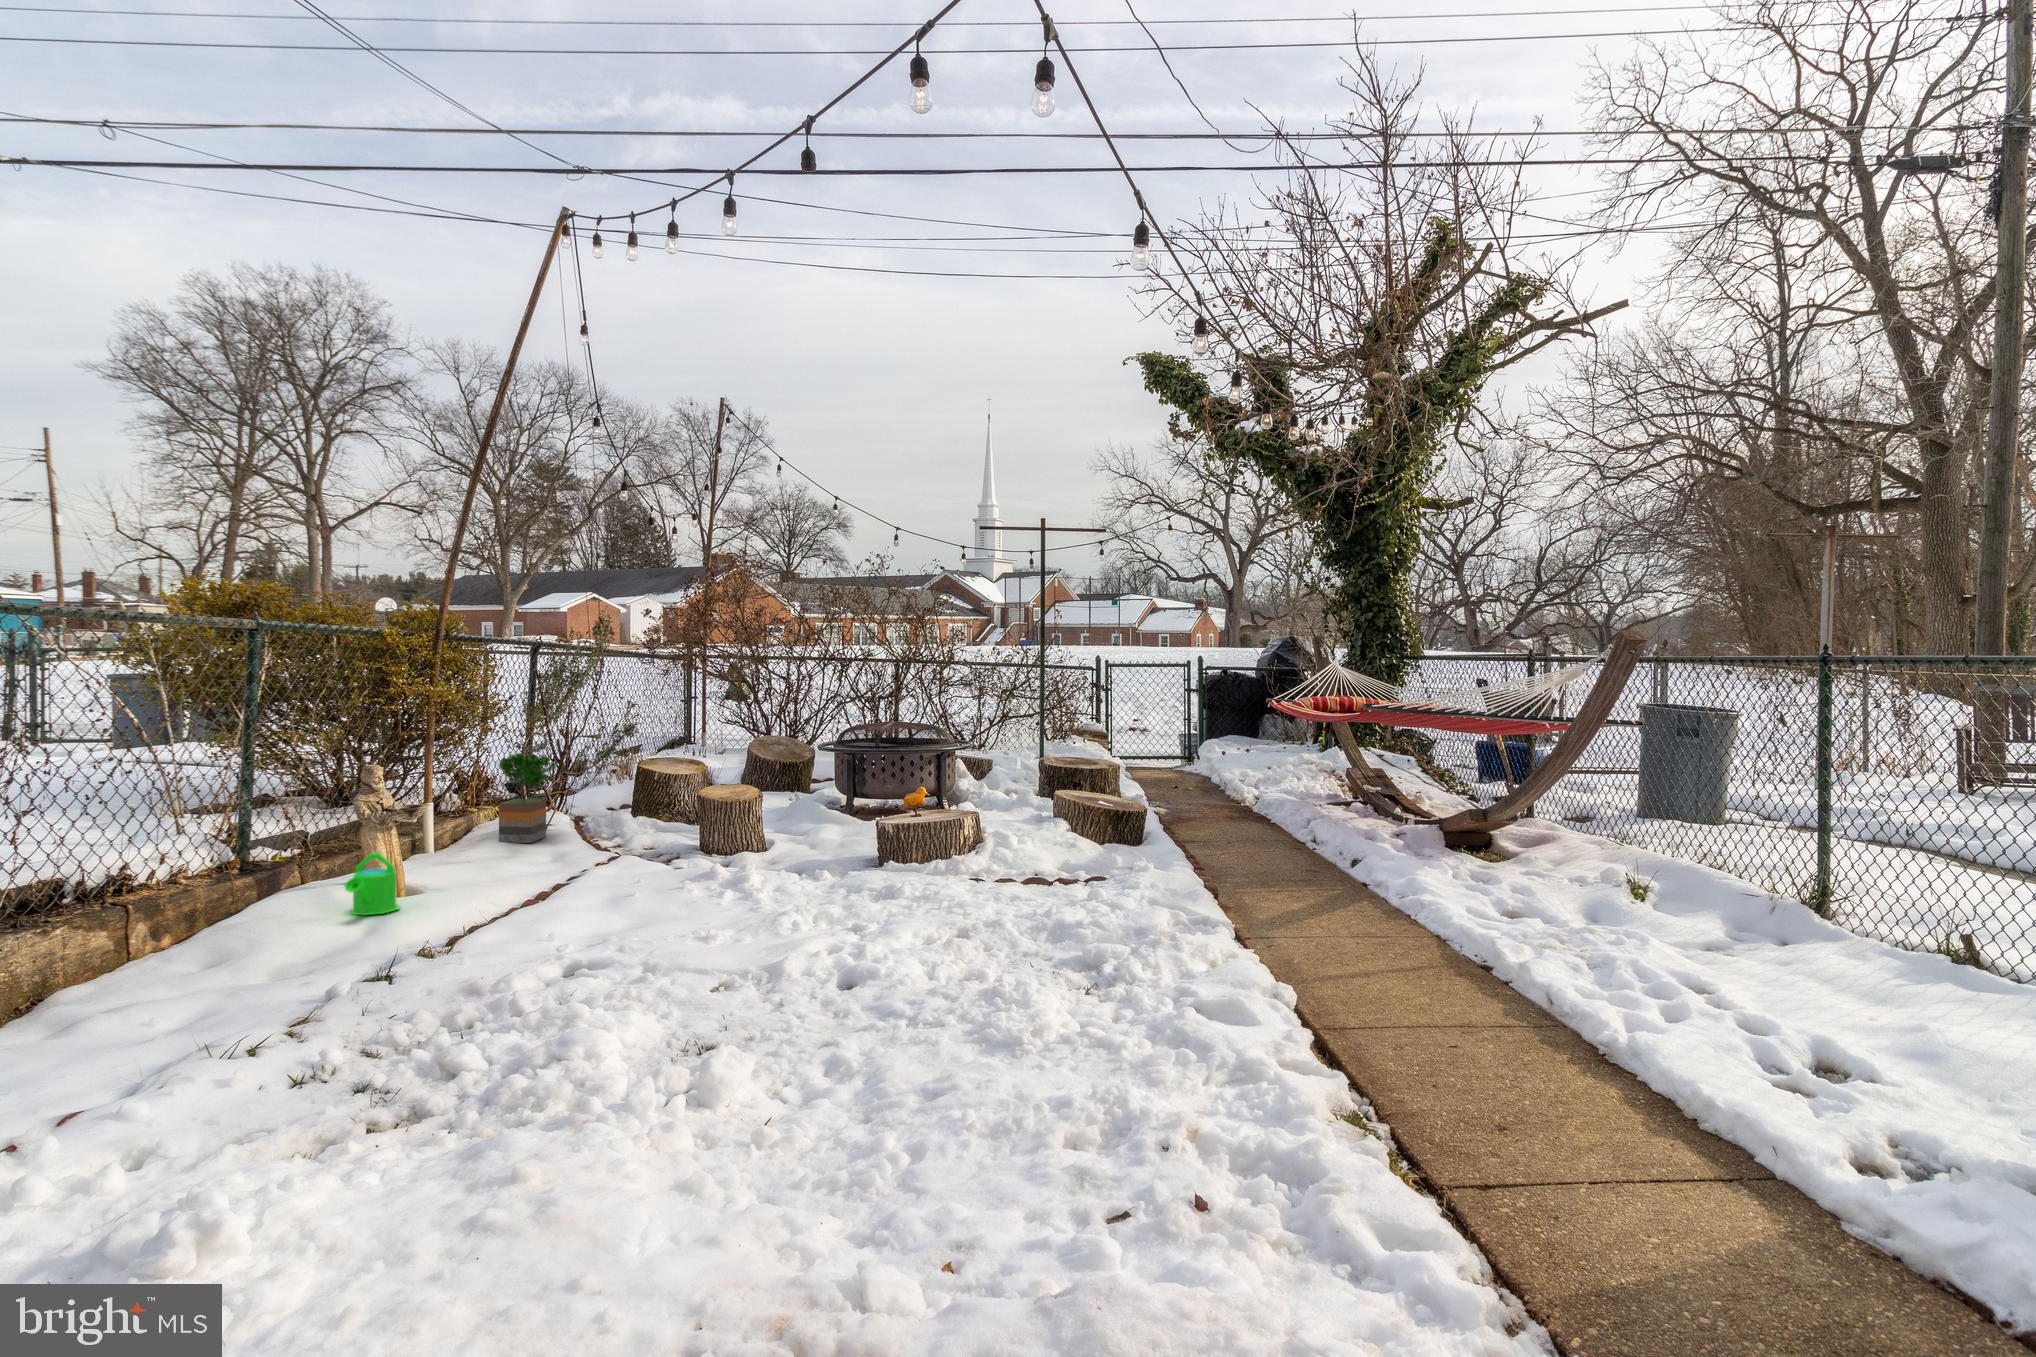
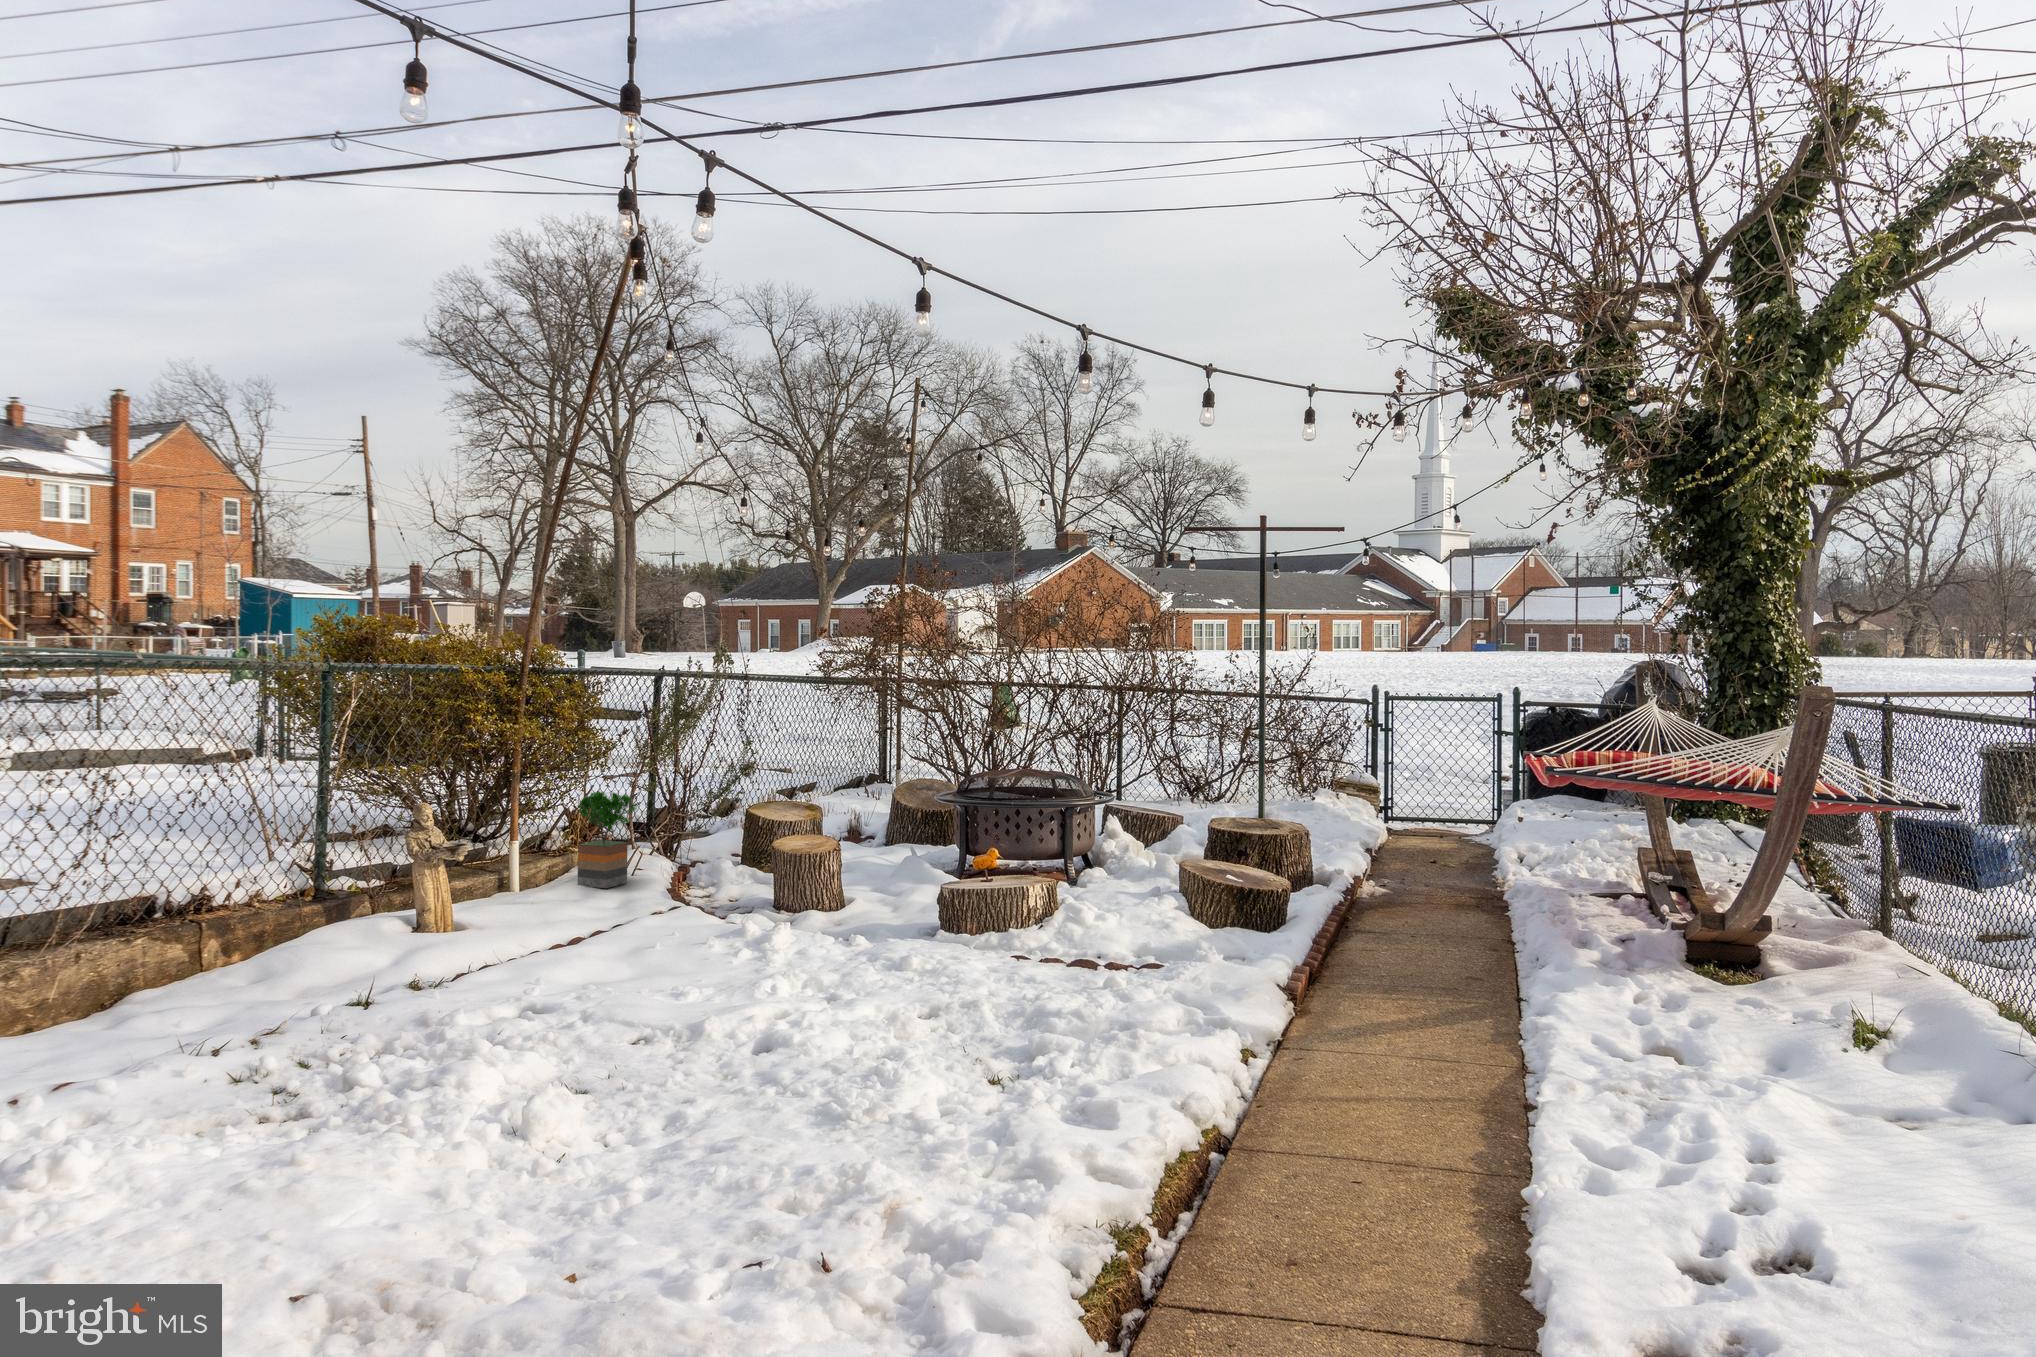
watering can: present [345,853,400,915] -> none [377,887,435,948]

